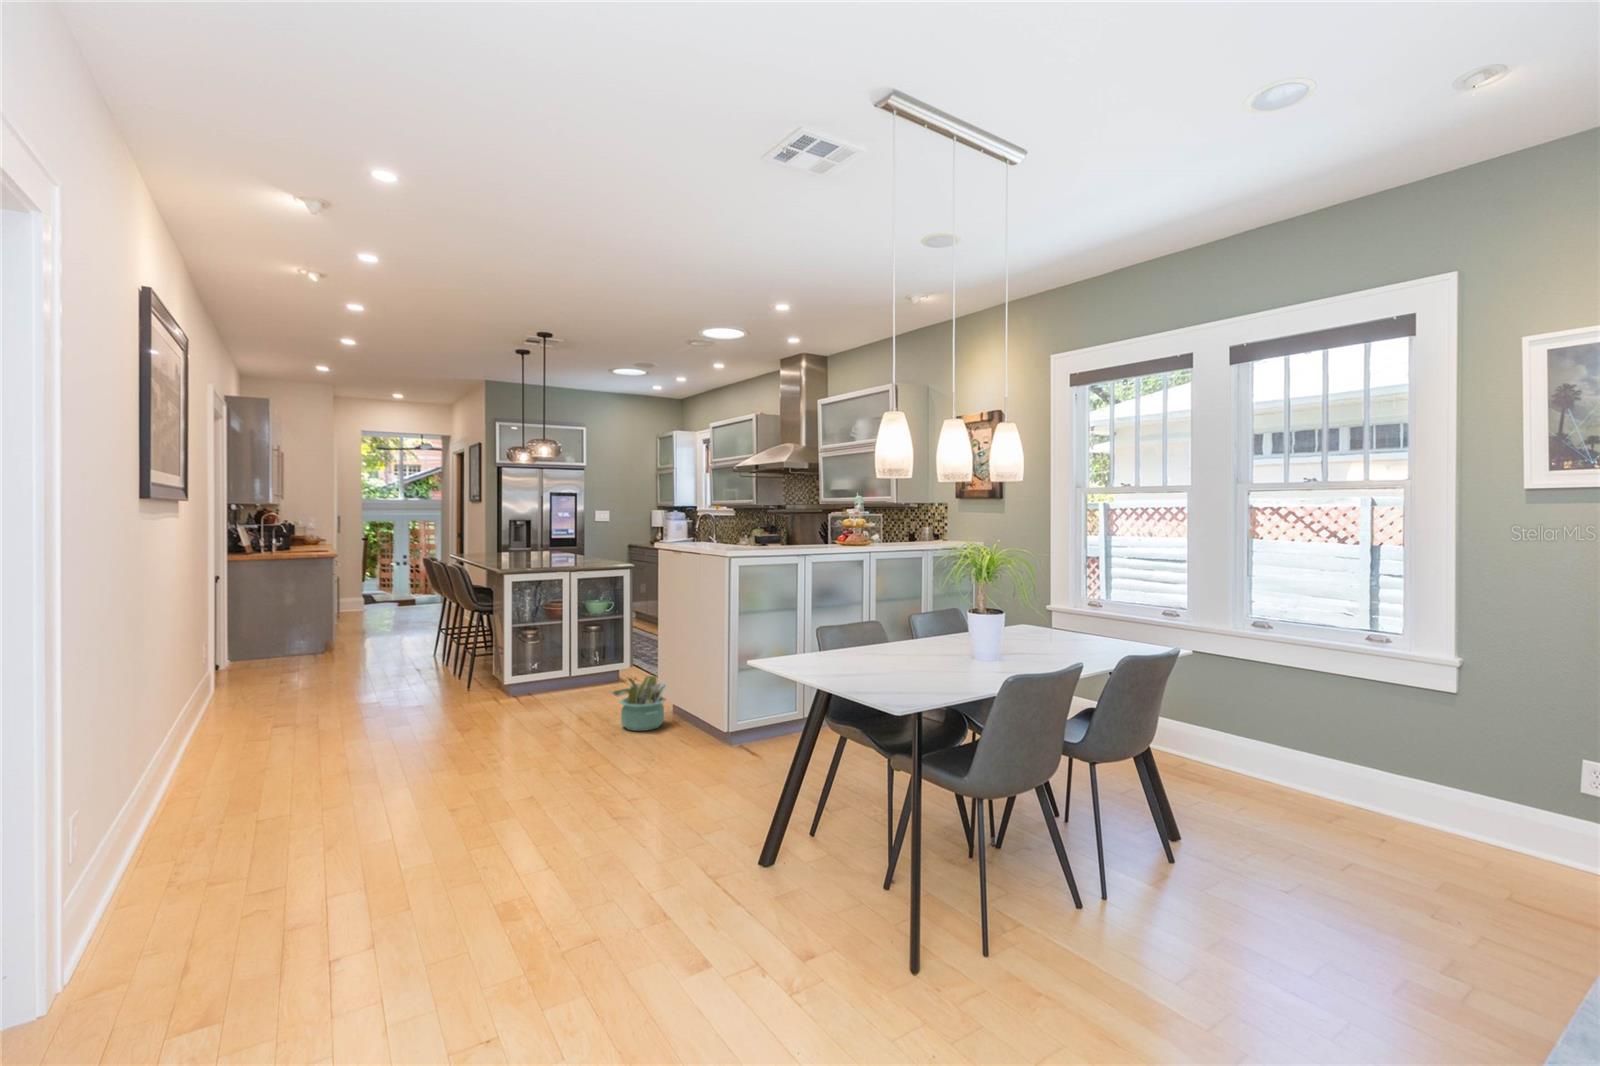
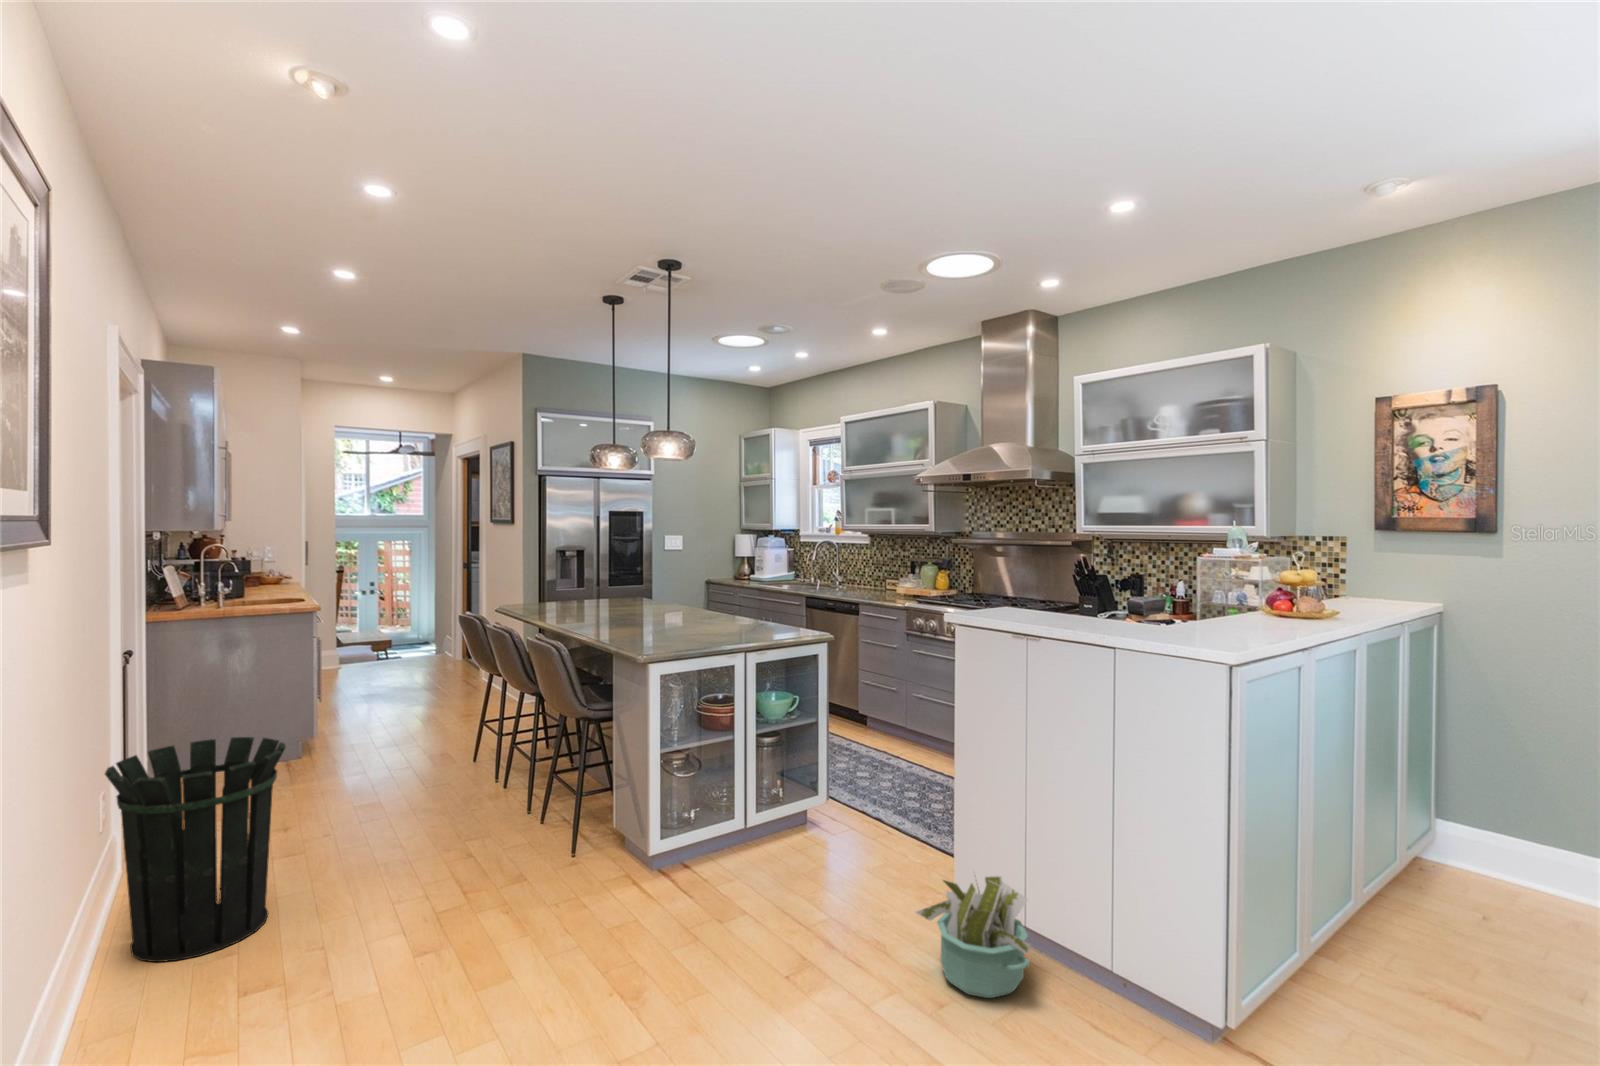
waste bin: none [210,610,301,715] -> present [105,737,286,962]

